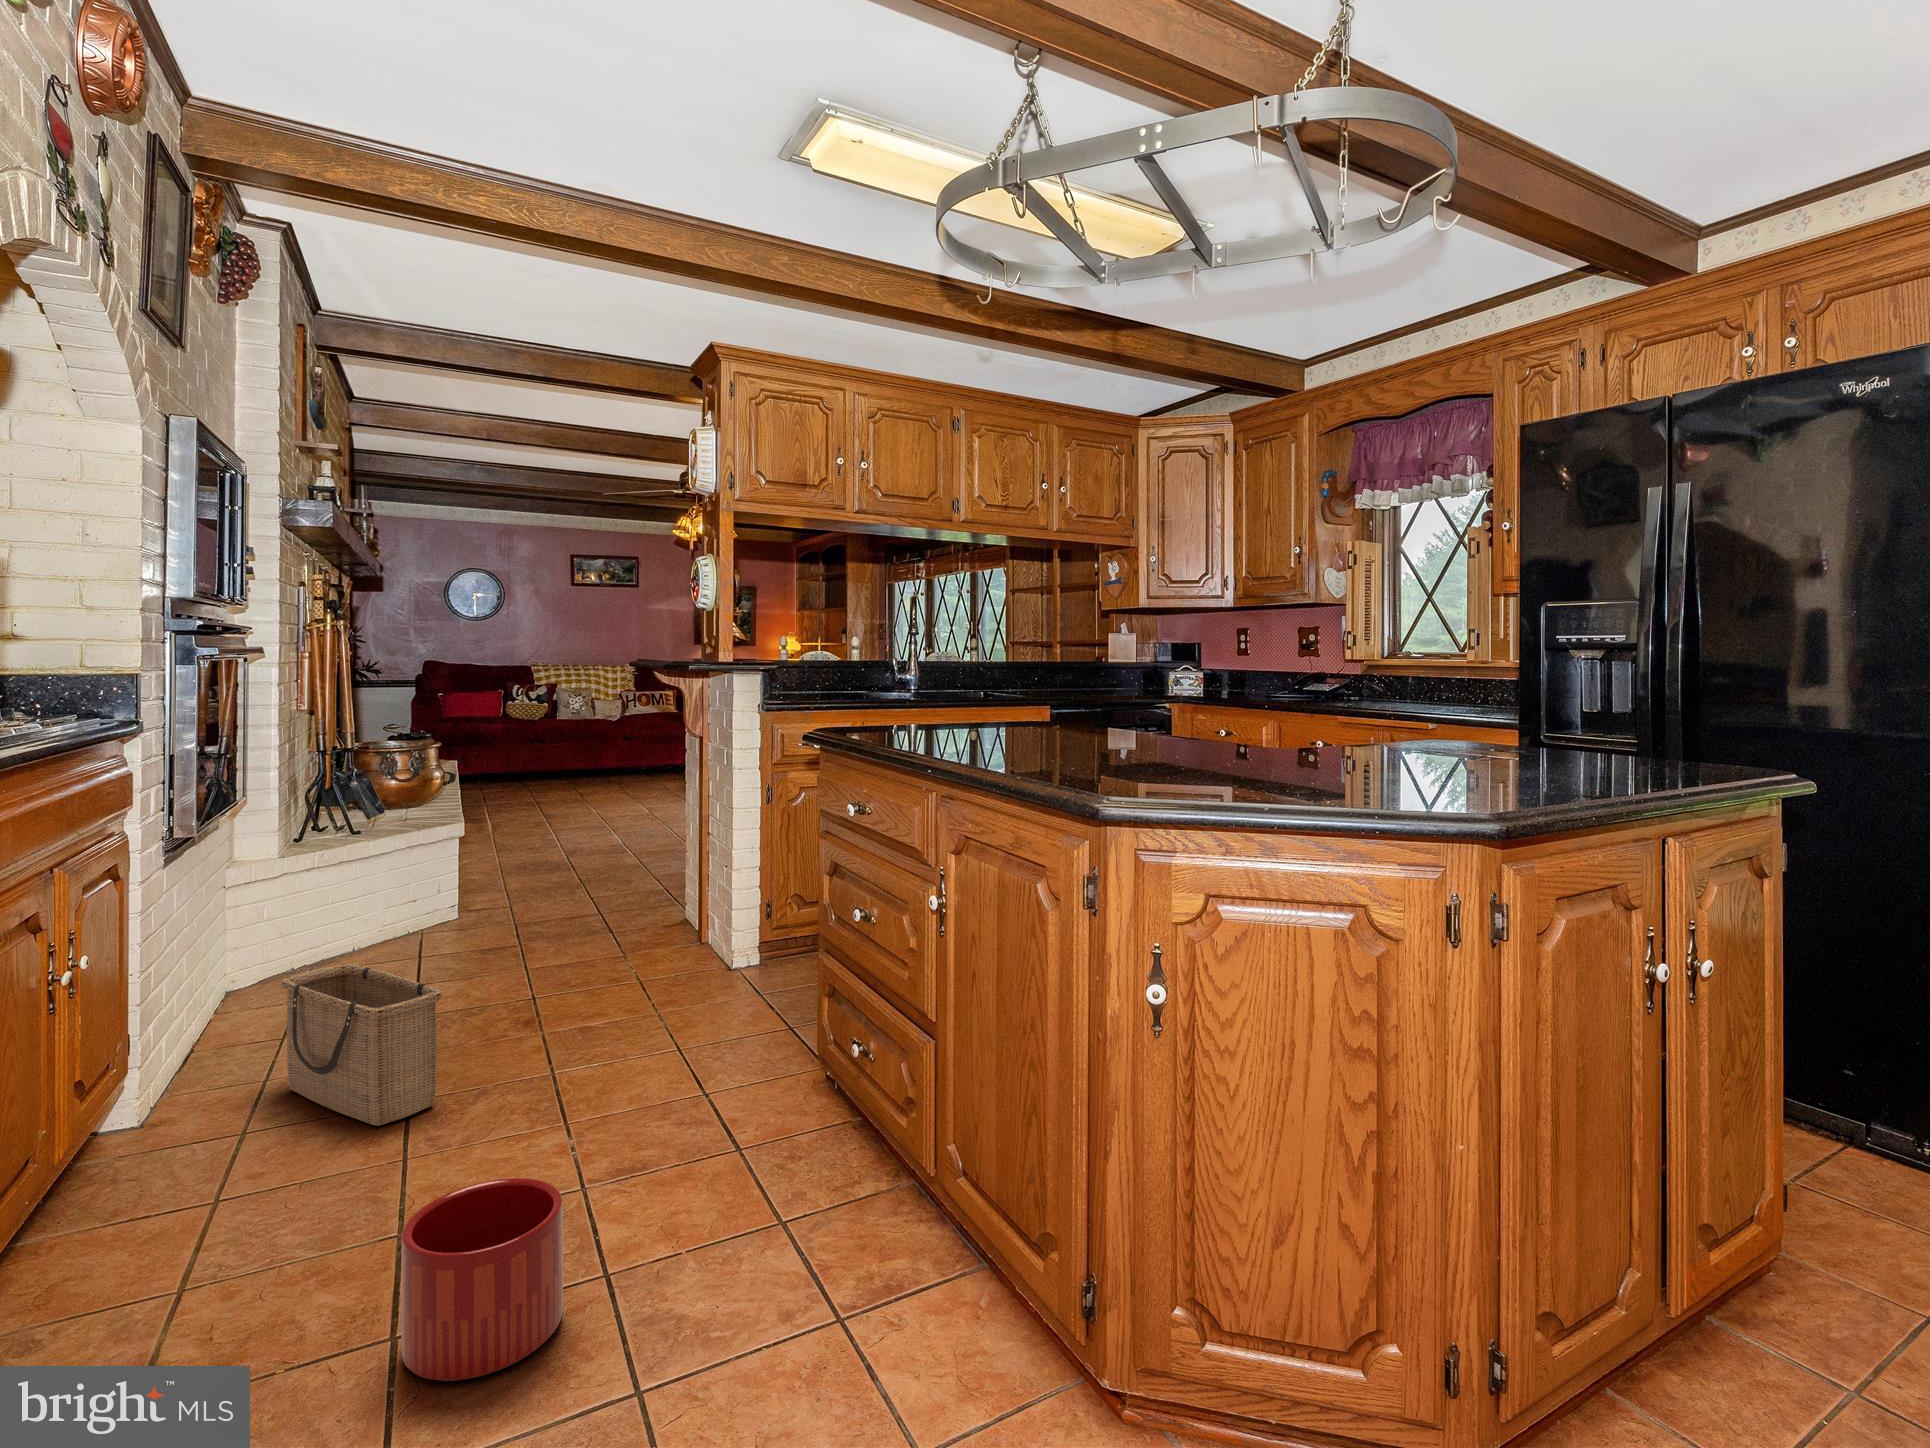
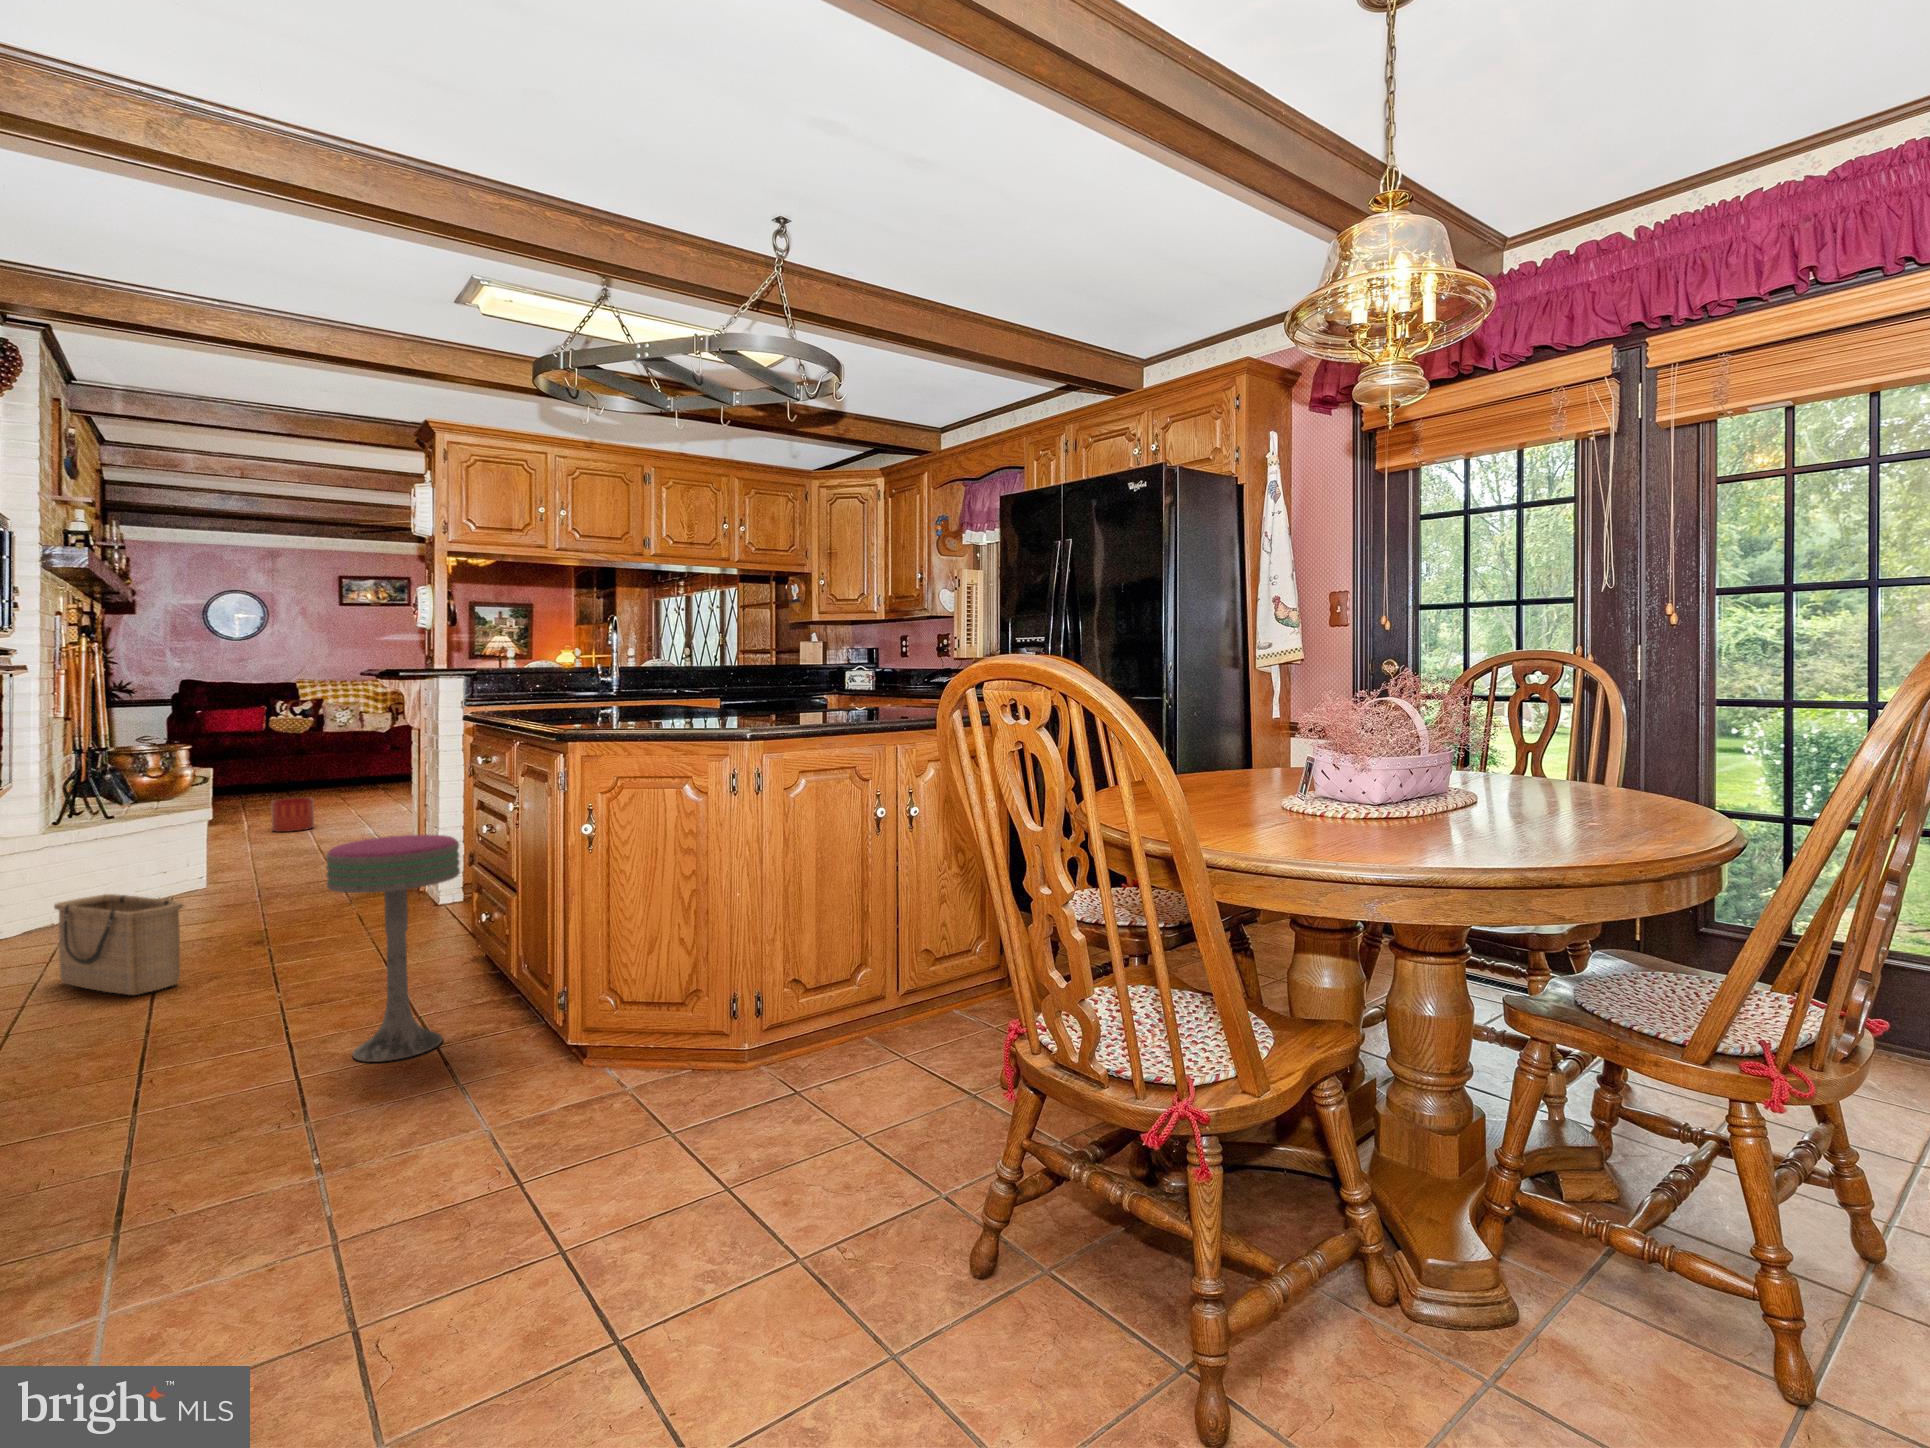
bar stool: none [675,944,873,1357] -> present [326,835,460,1062]
planter: present [401,1178,563,1381] -> present [272,798,314,832]

